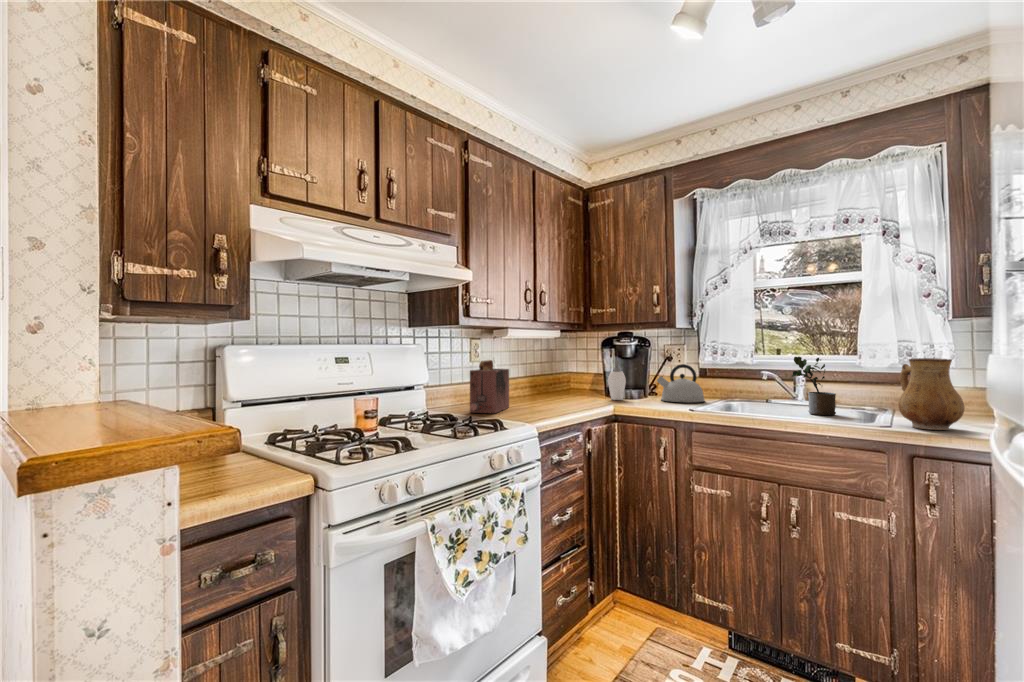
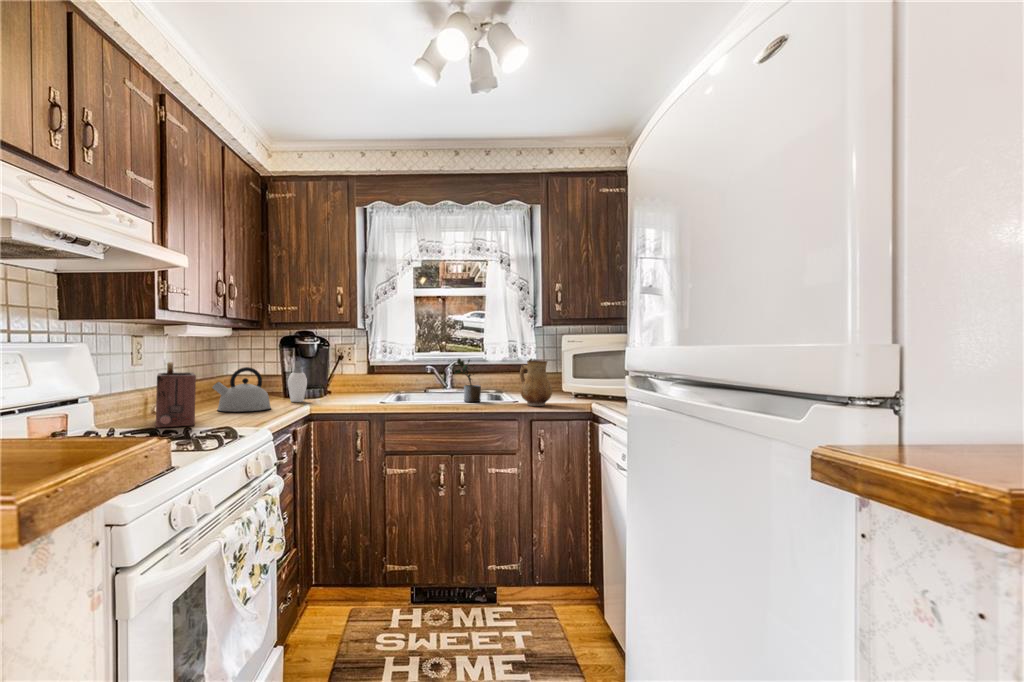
kettle: present [657,364,705,402] -> present [212,367,271,412]

